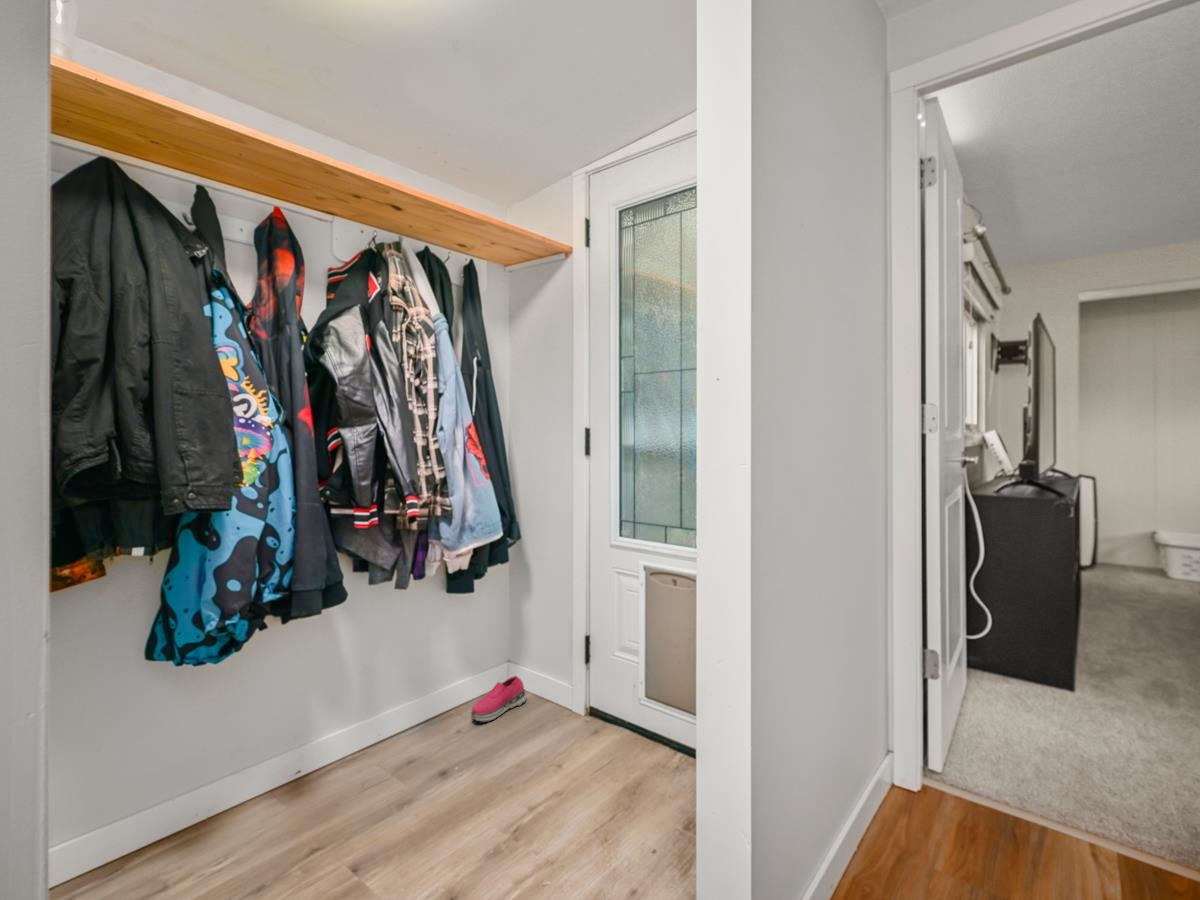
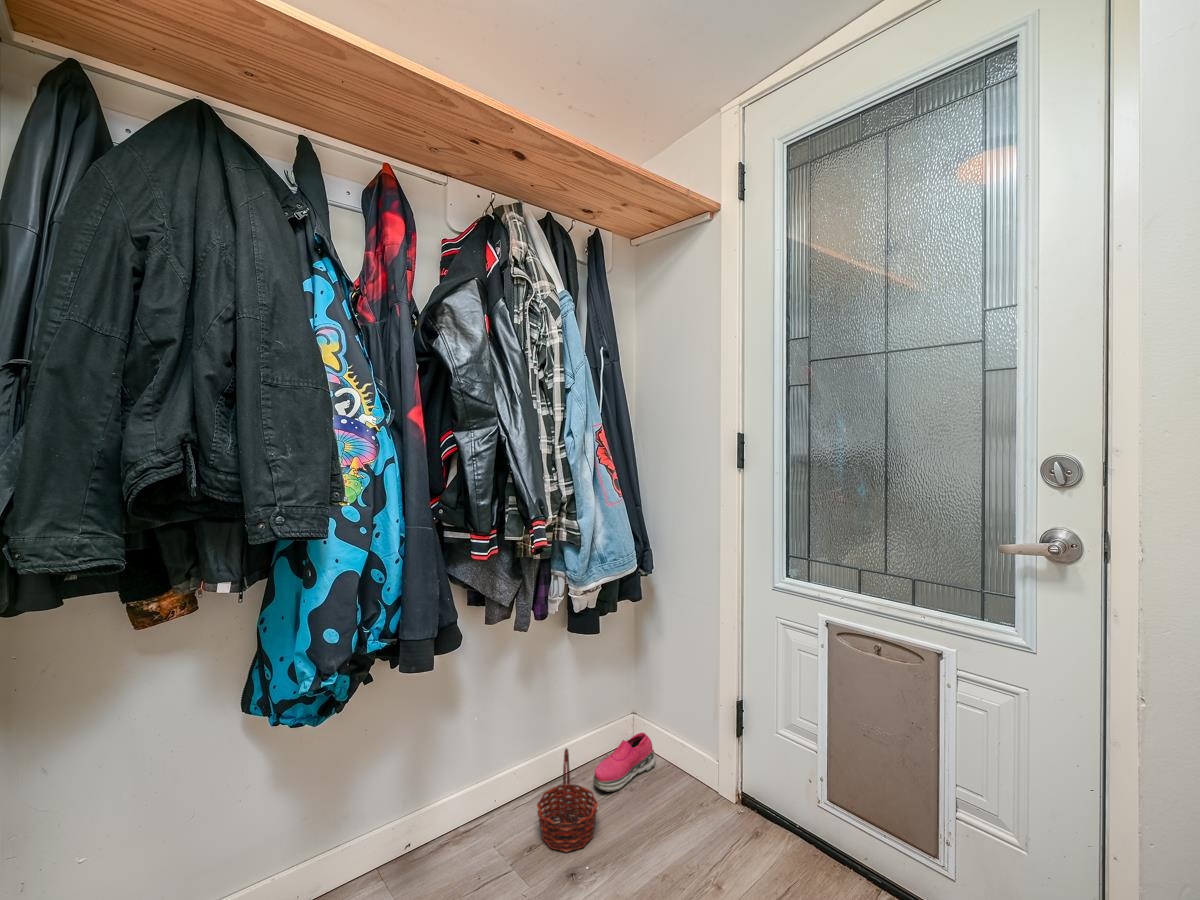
basket: none [418,685,470,764] -> present [537,749,598,852]

